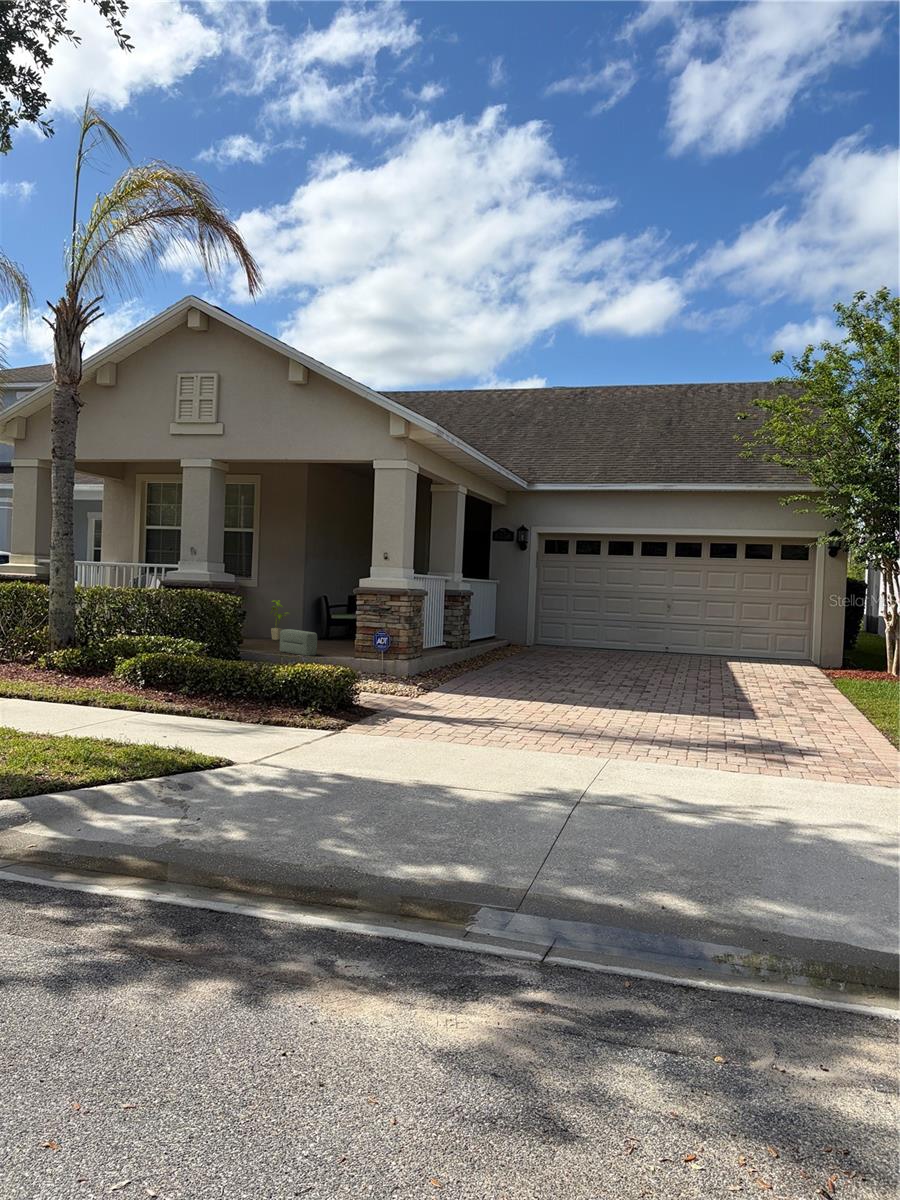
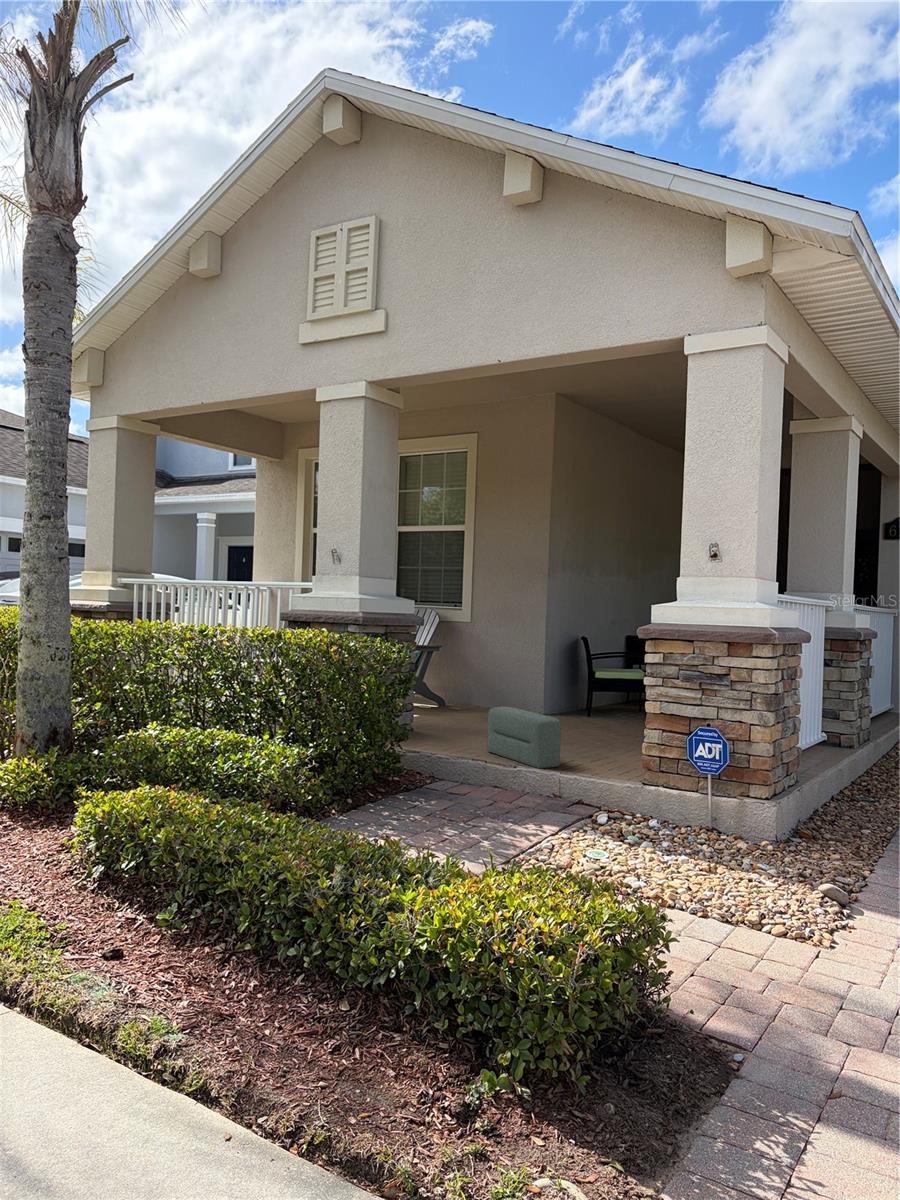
house plant: present [270,600,287,640] -> none [486,644,523,714]

